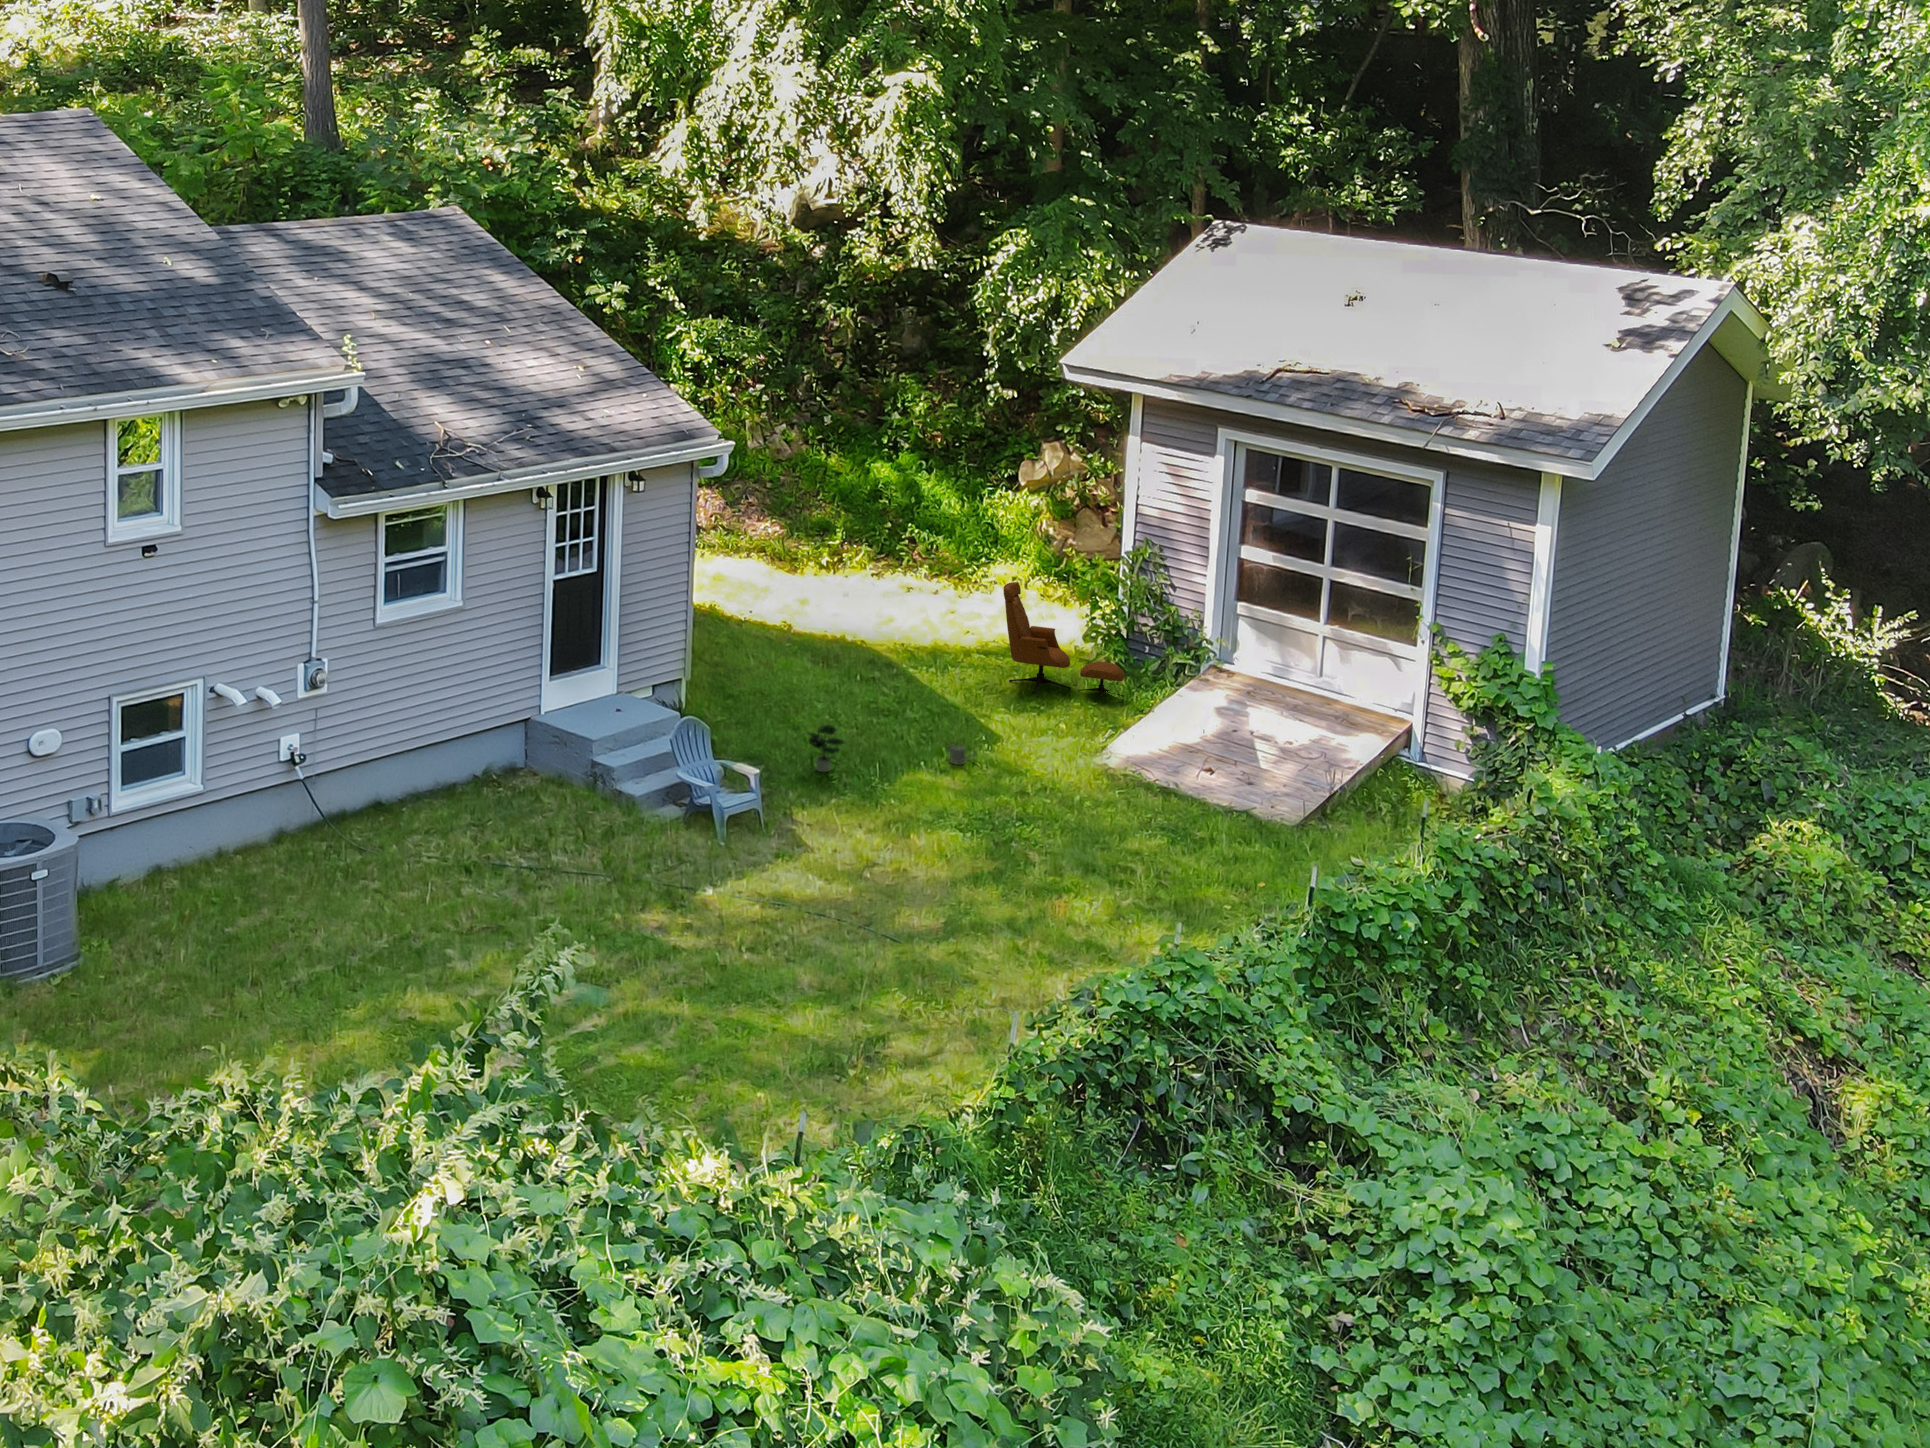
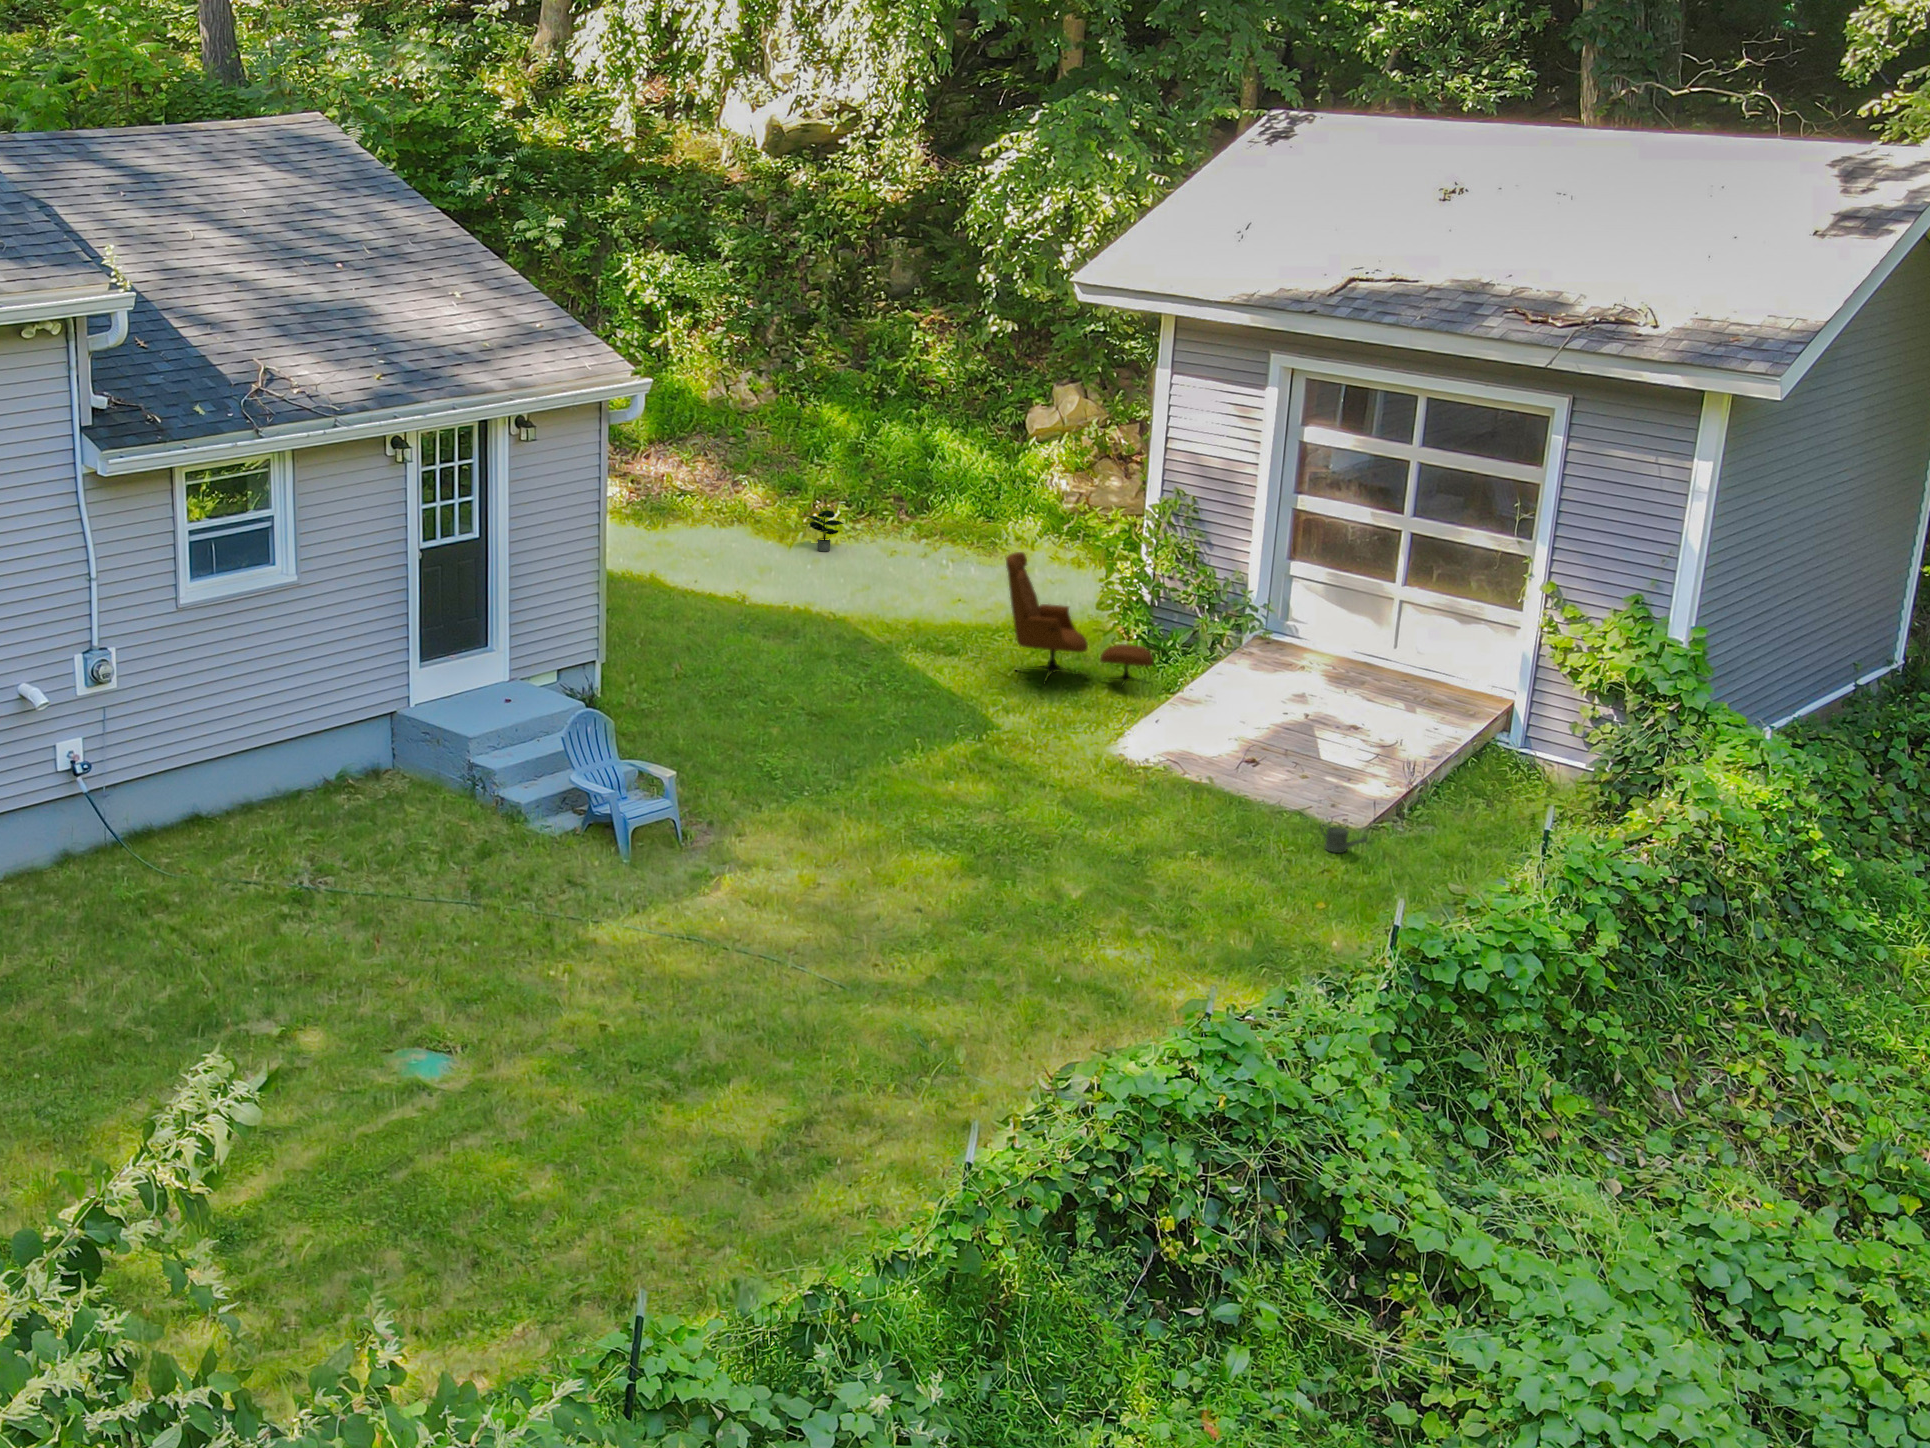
potted plant: present [809,725,845,772] -> present [808,510,844,552]
watering can: present [948,744,976,765] -> present [1320,825,1367,853]

